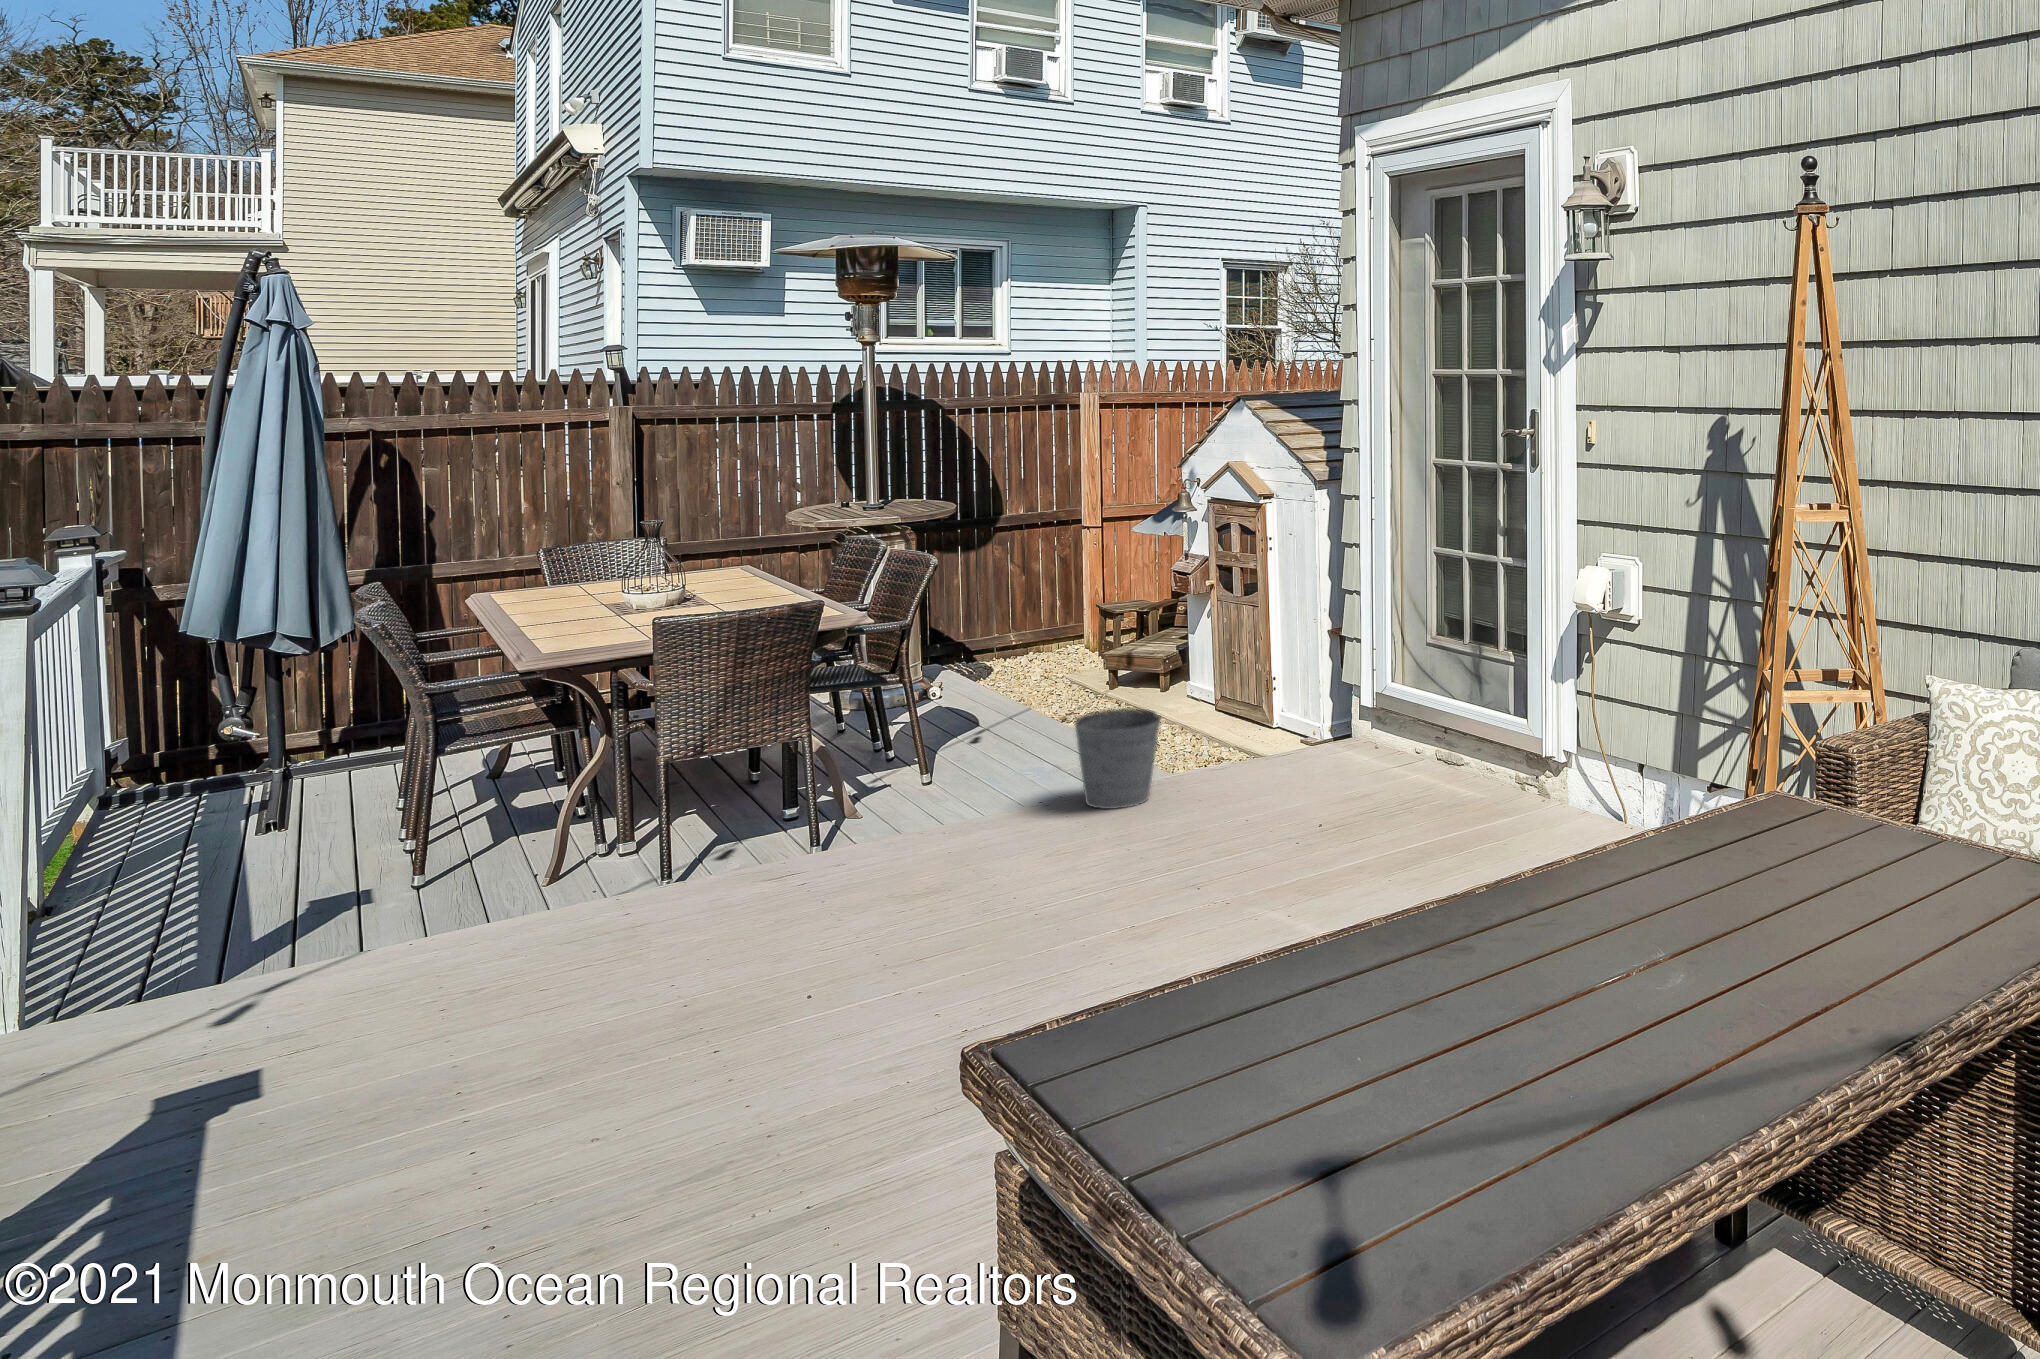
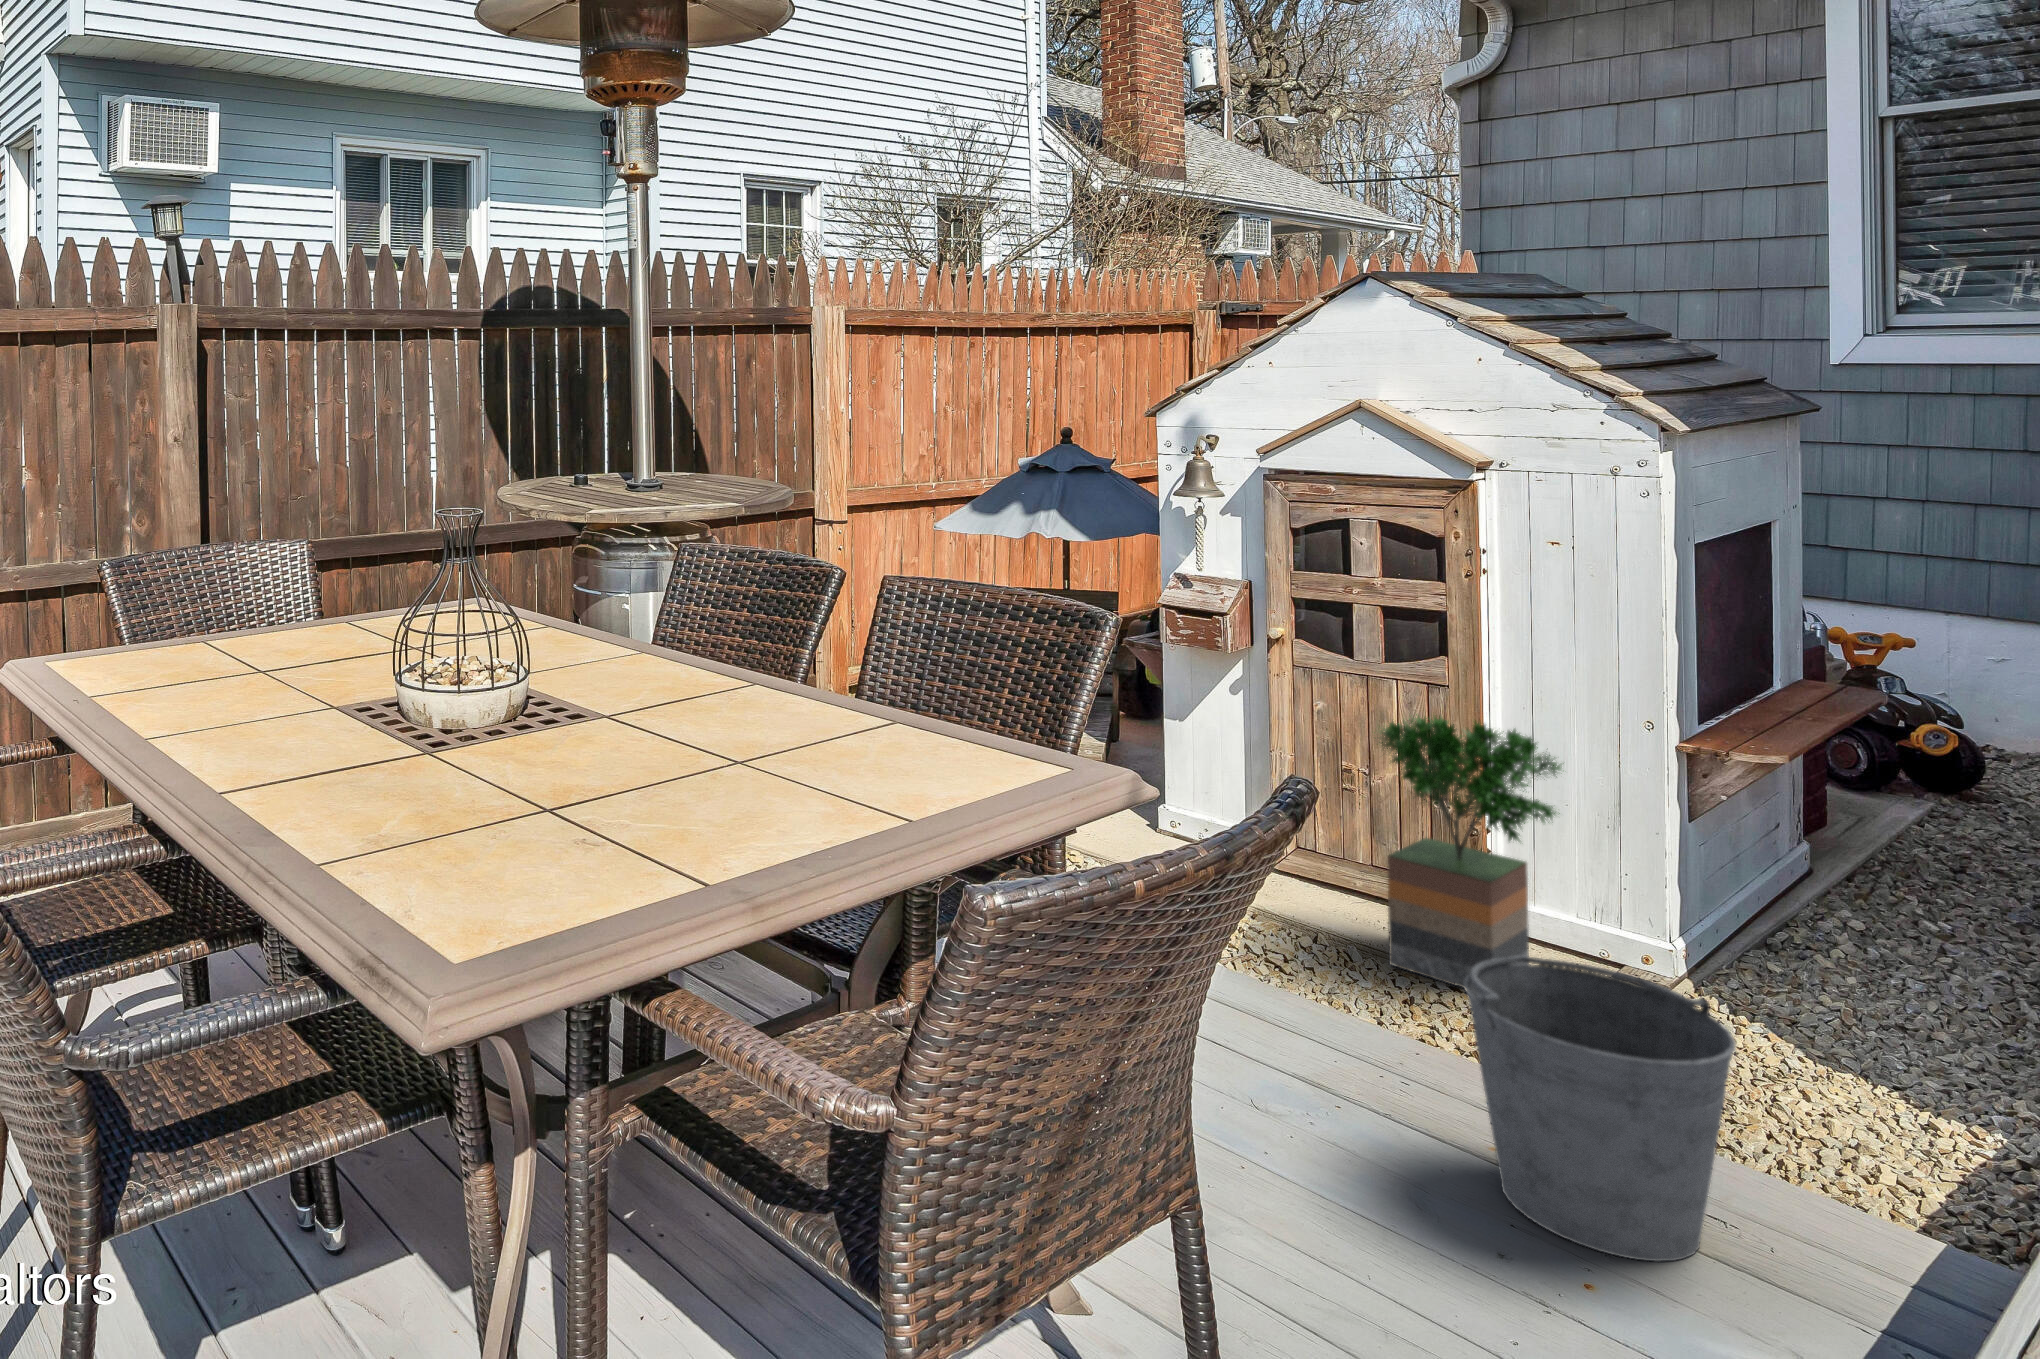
potted tree: none [1192,621,1279,750] -> present [1375,714,1561,988]

